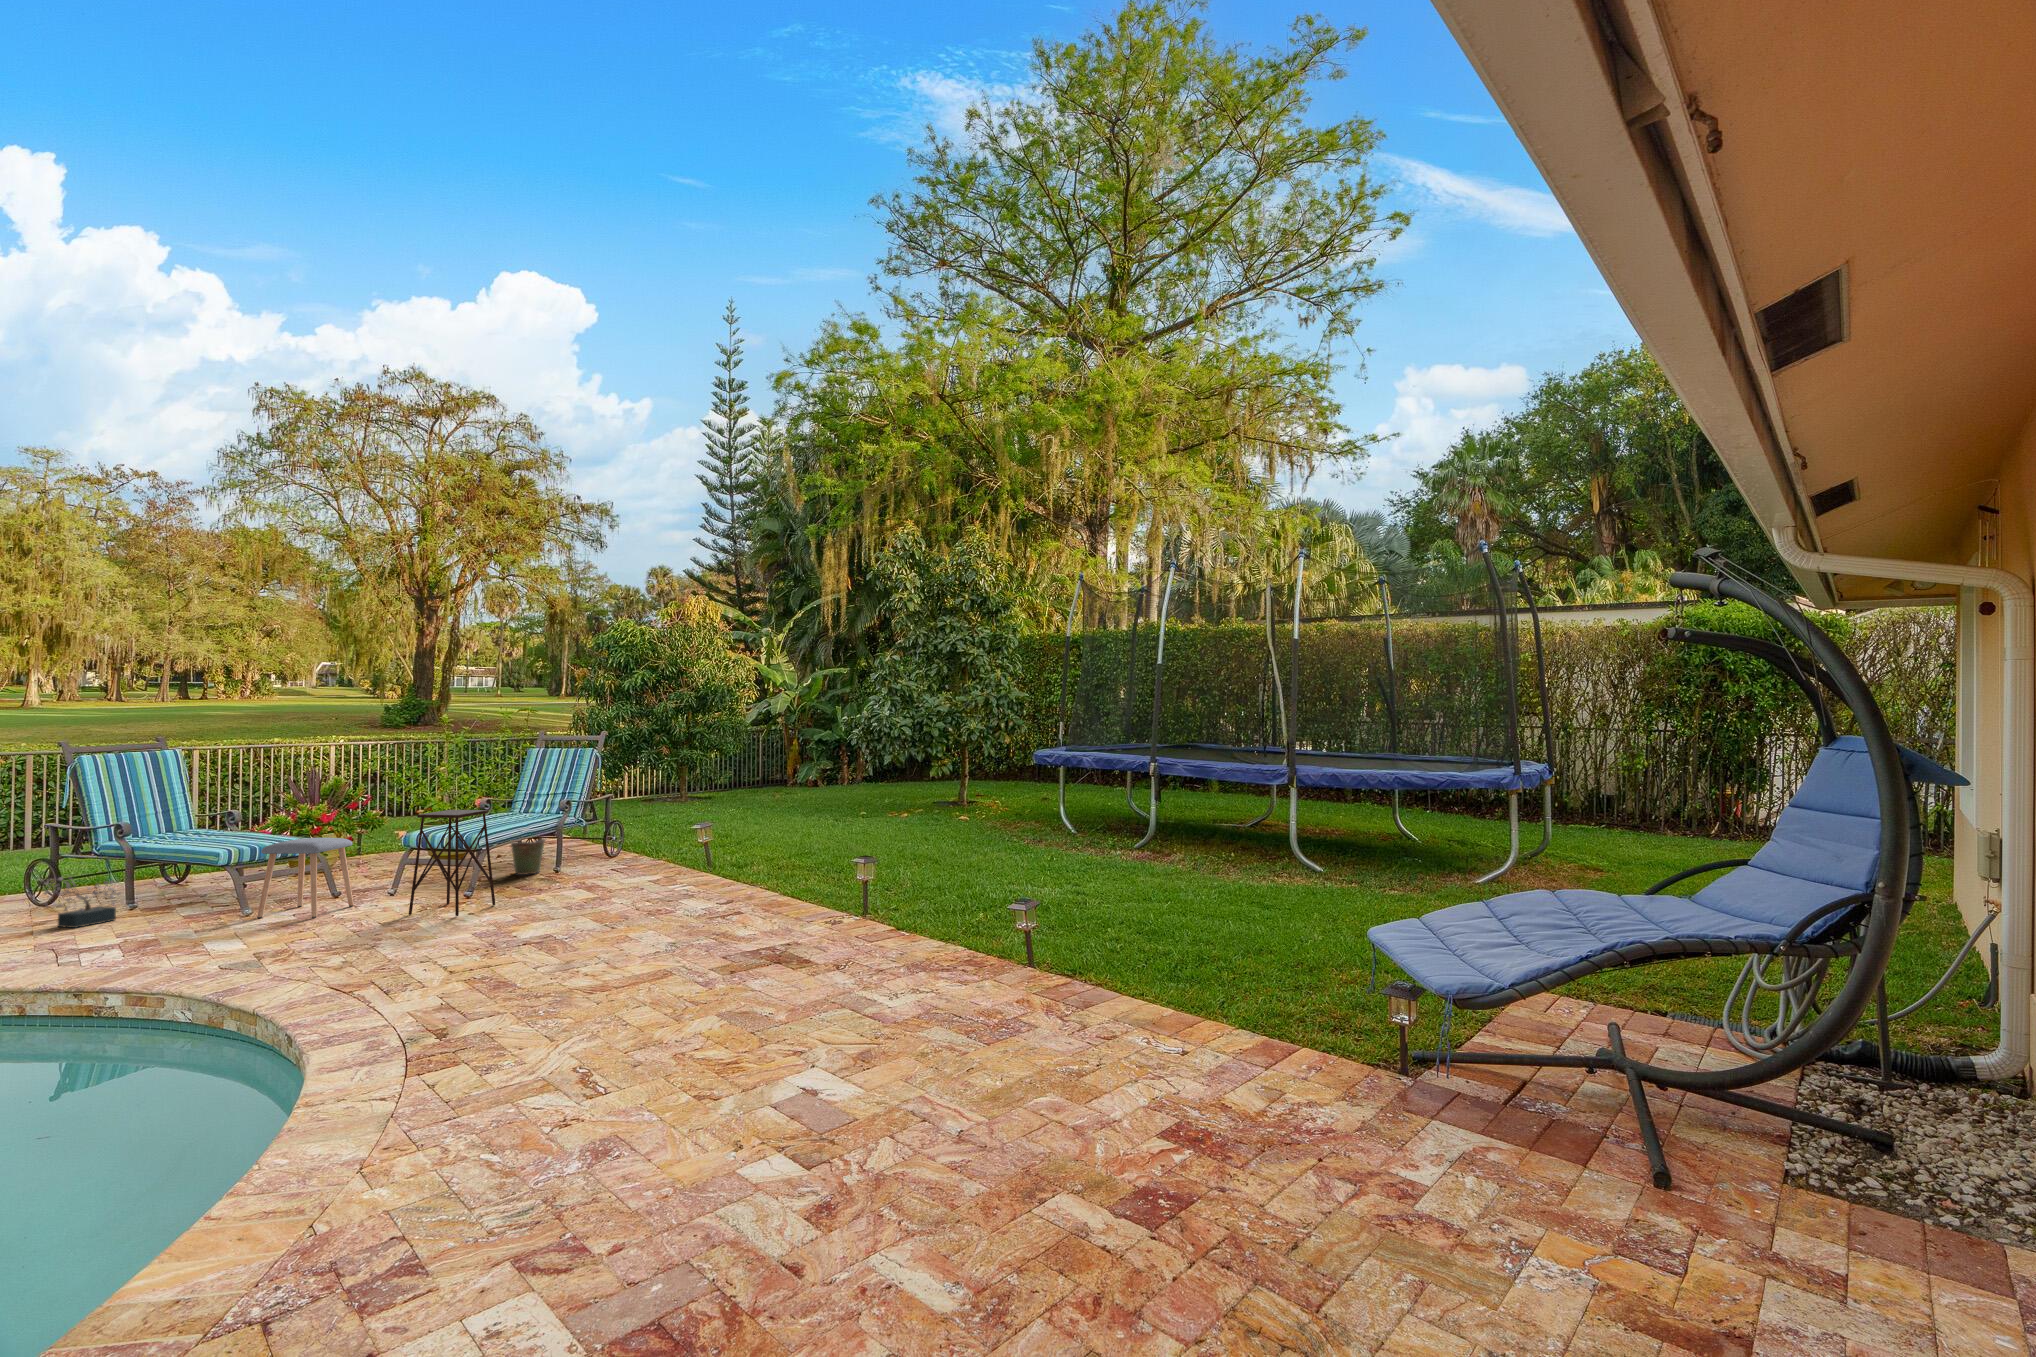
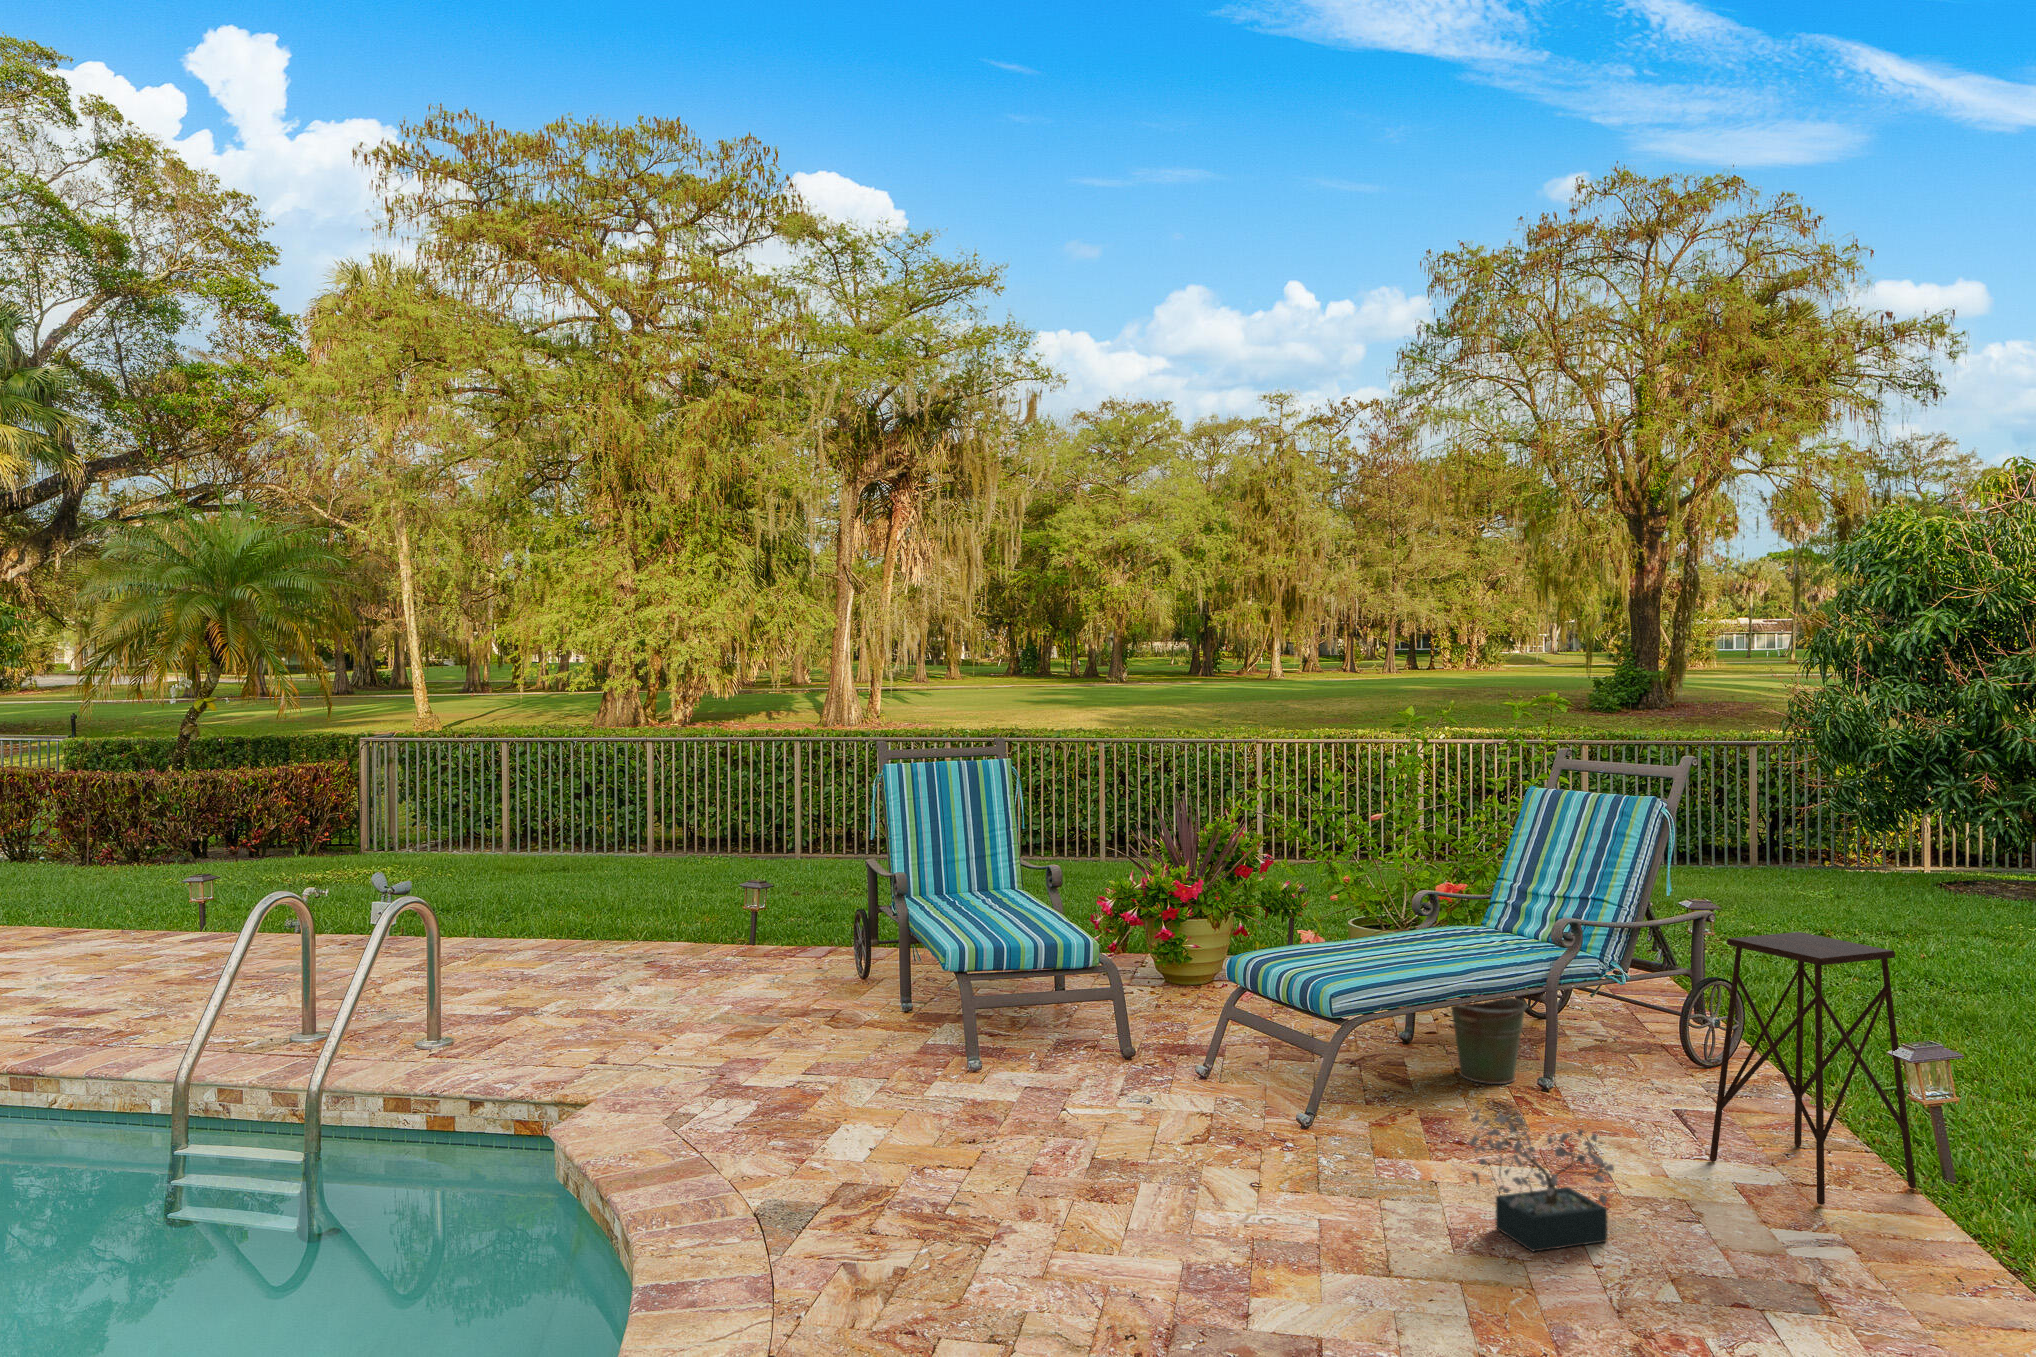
side table: present [409,810,495,916] -> present [1710,932,1916,1205]
stool: present [257,838,354,918] -> none [954,936,1099,1104]
decorative plant: present [44,877,120,928] -> present [1469,1109,1614,1252]

